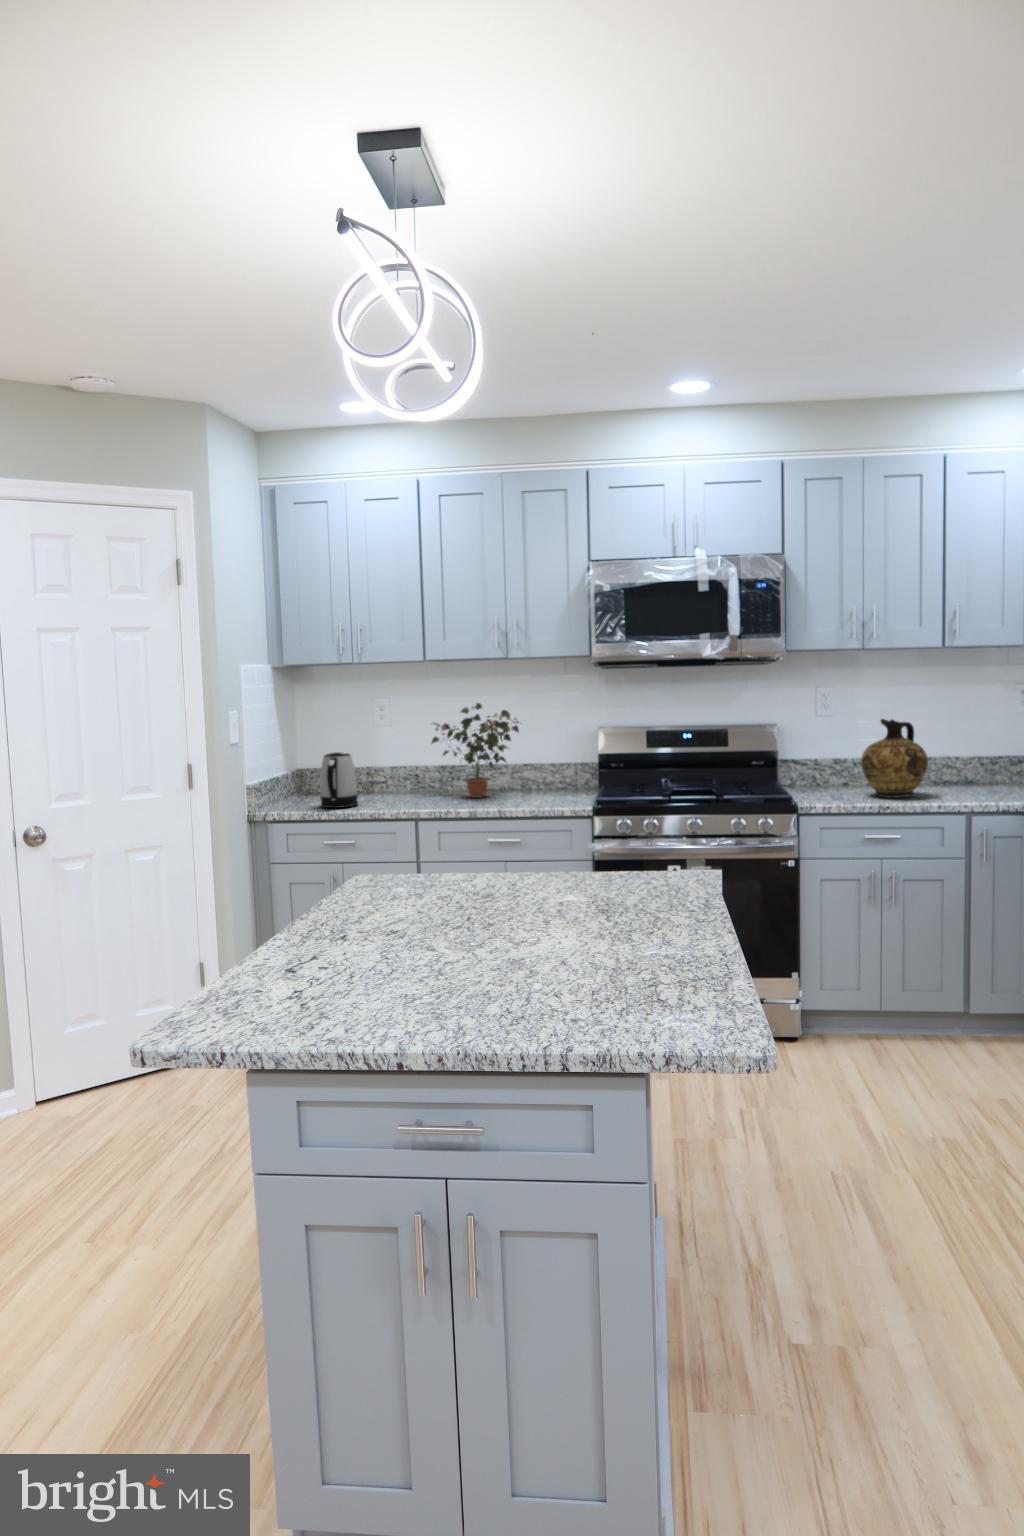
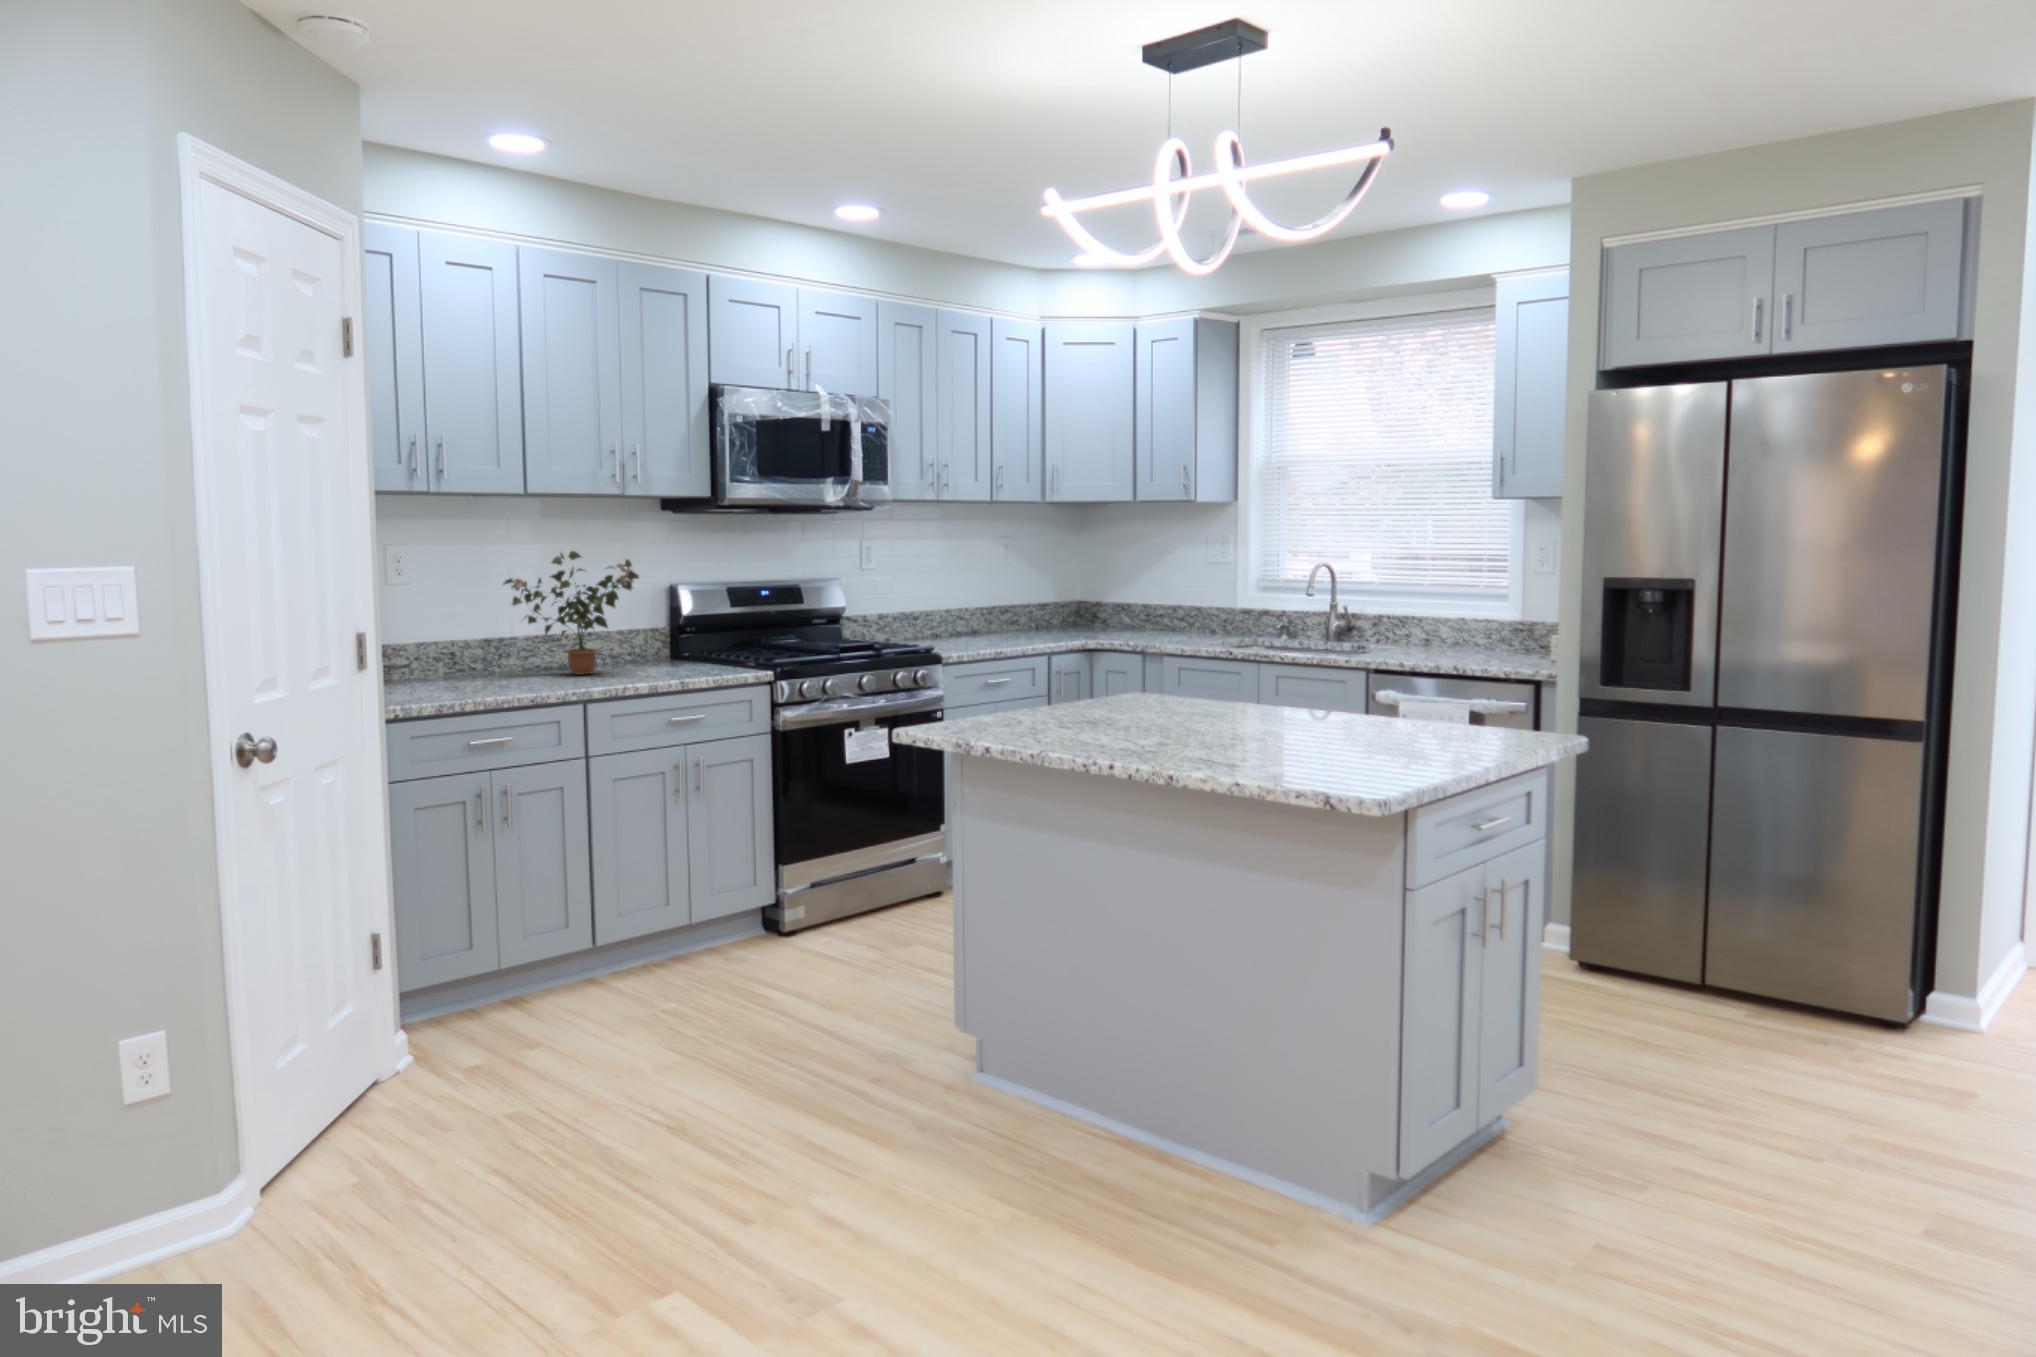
ceramic jug: present [861,719,928,798] -> none [941,569,1002,646]
kettle: present [320,752,358,808] -> none [413,618,470,699]

